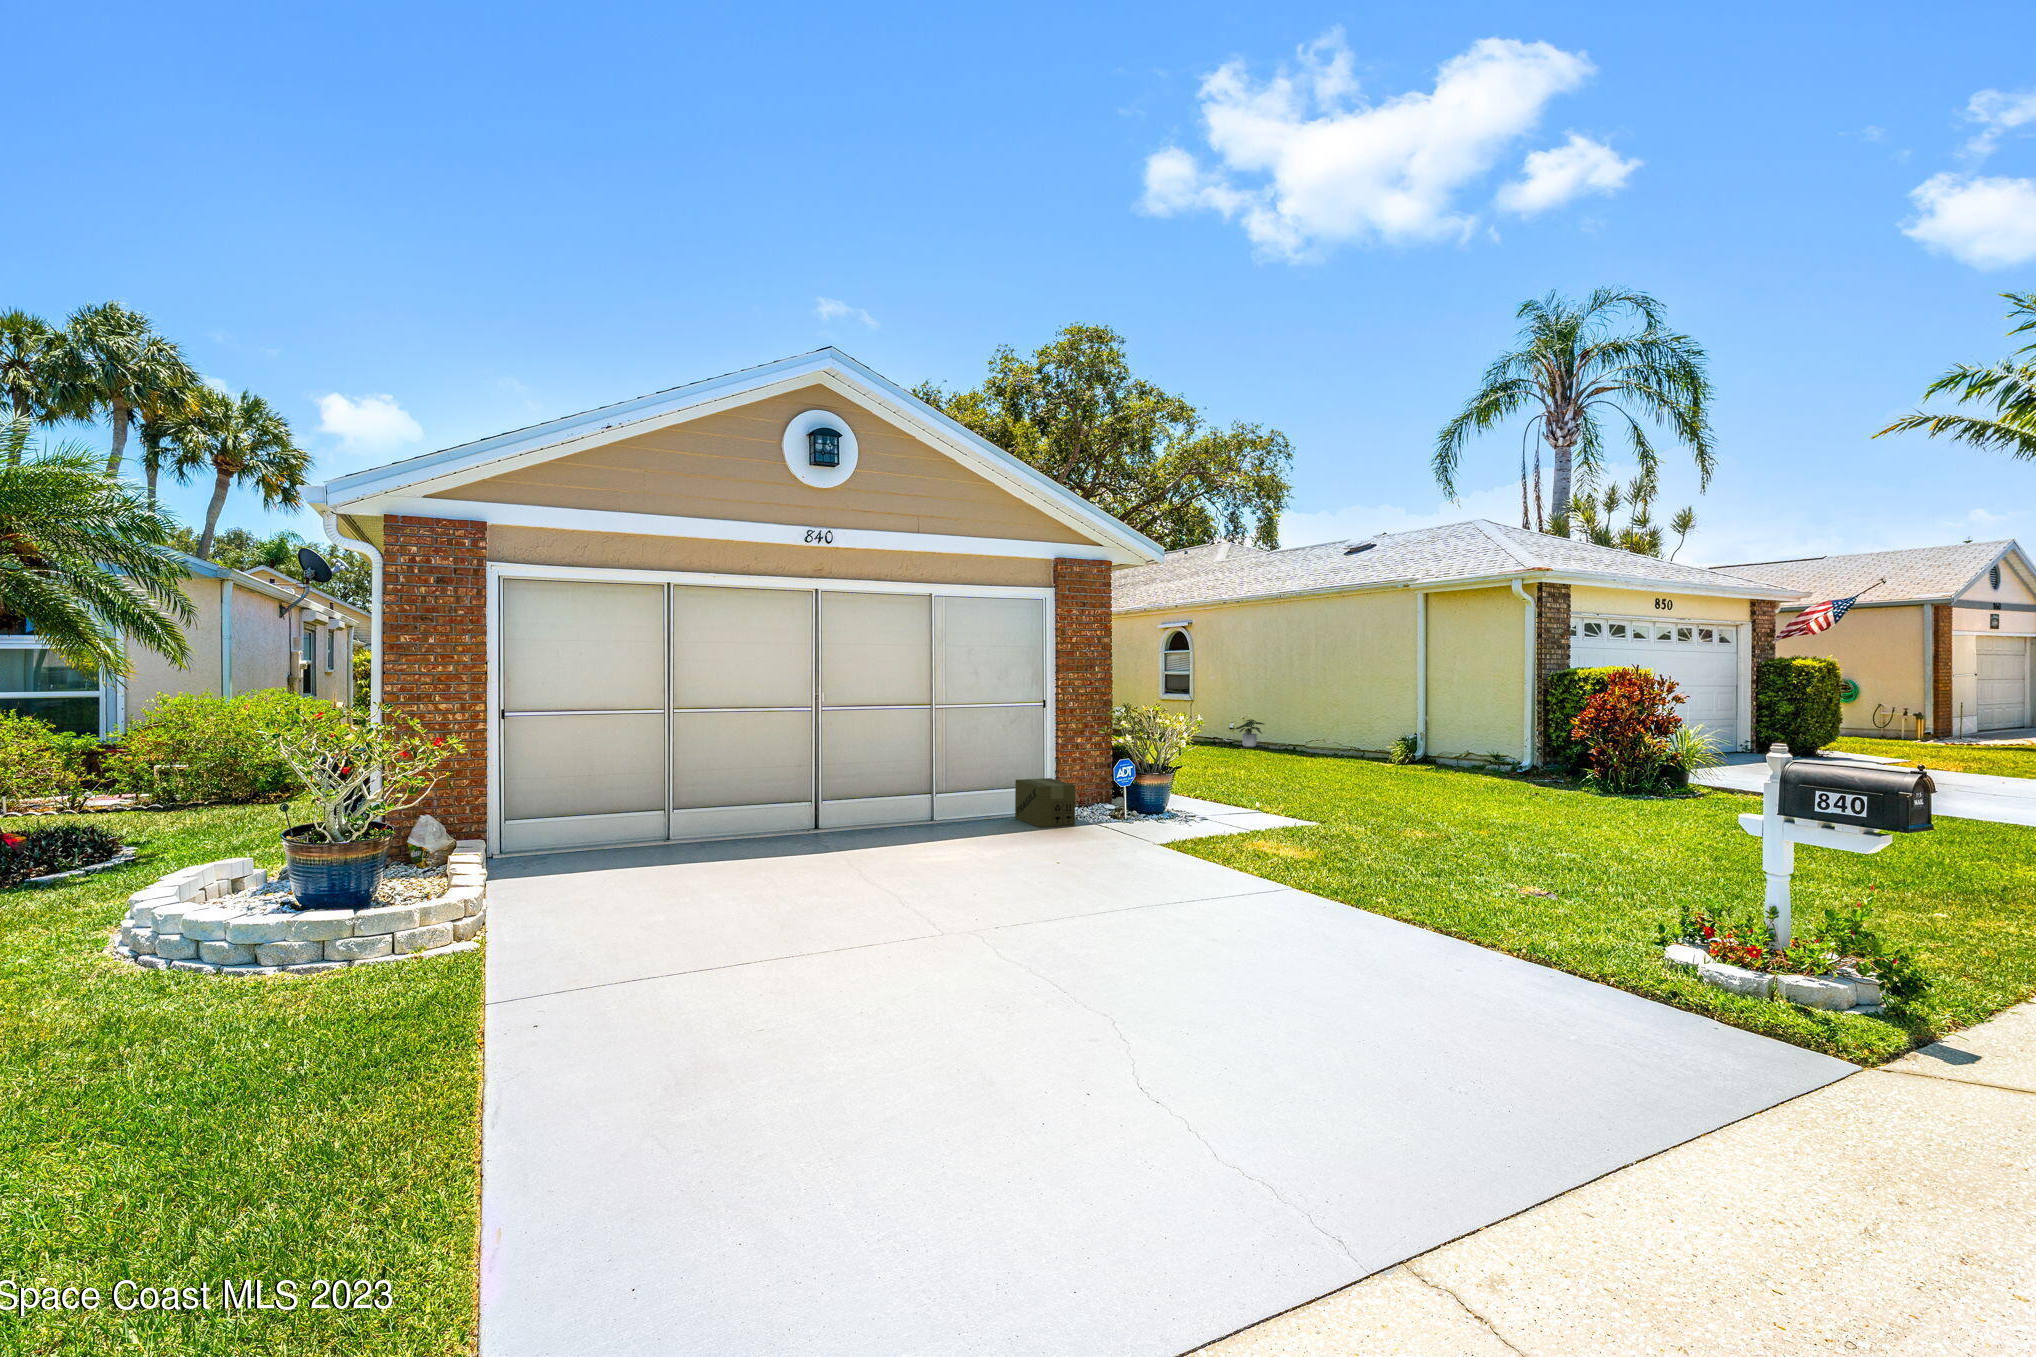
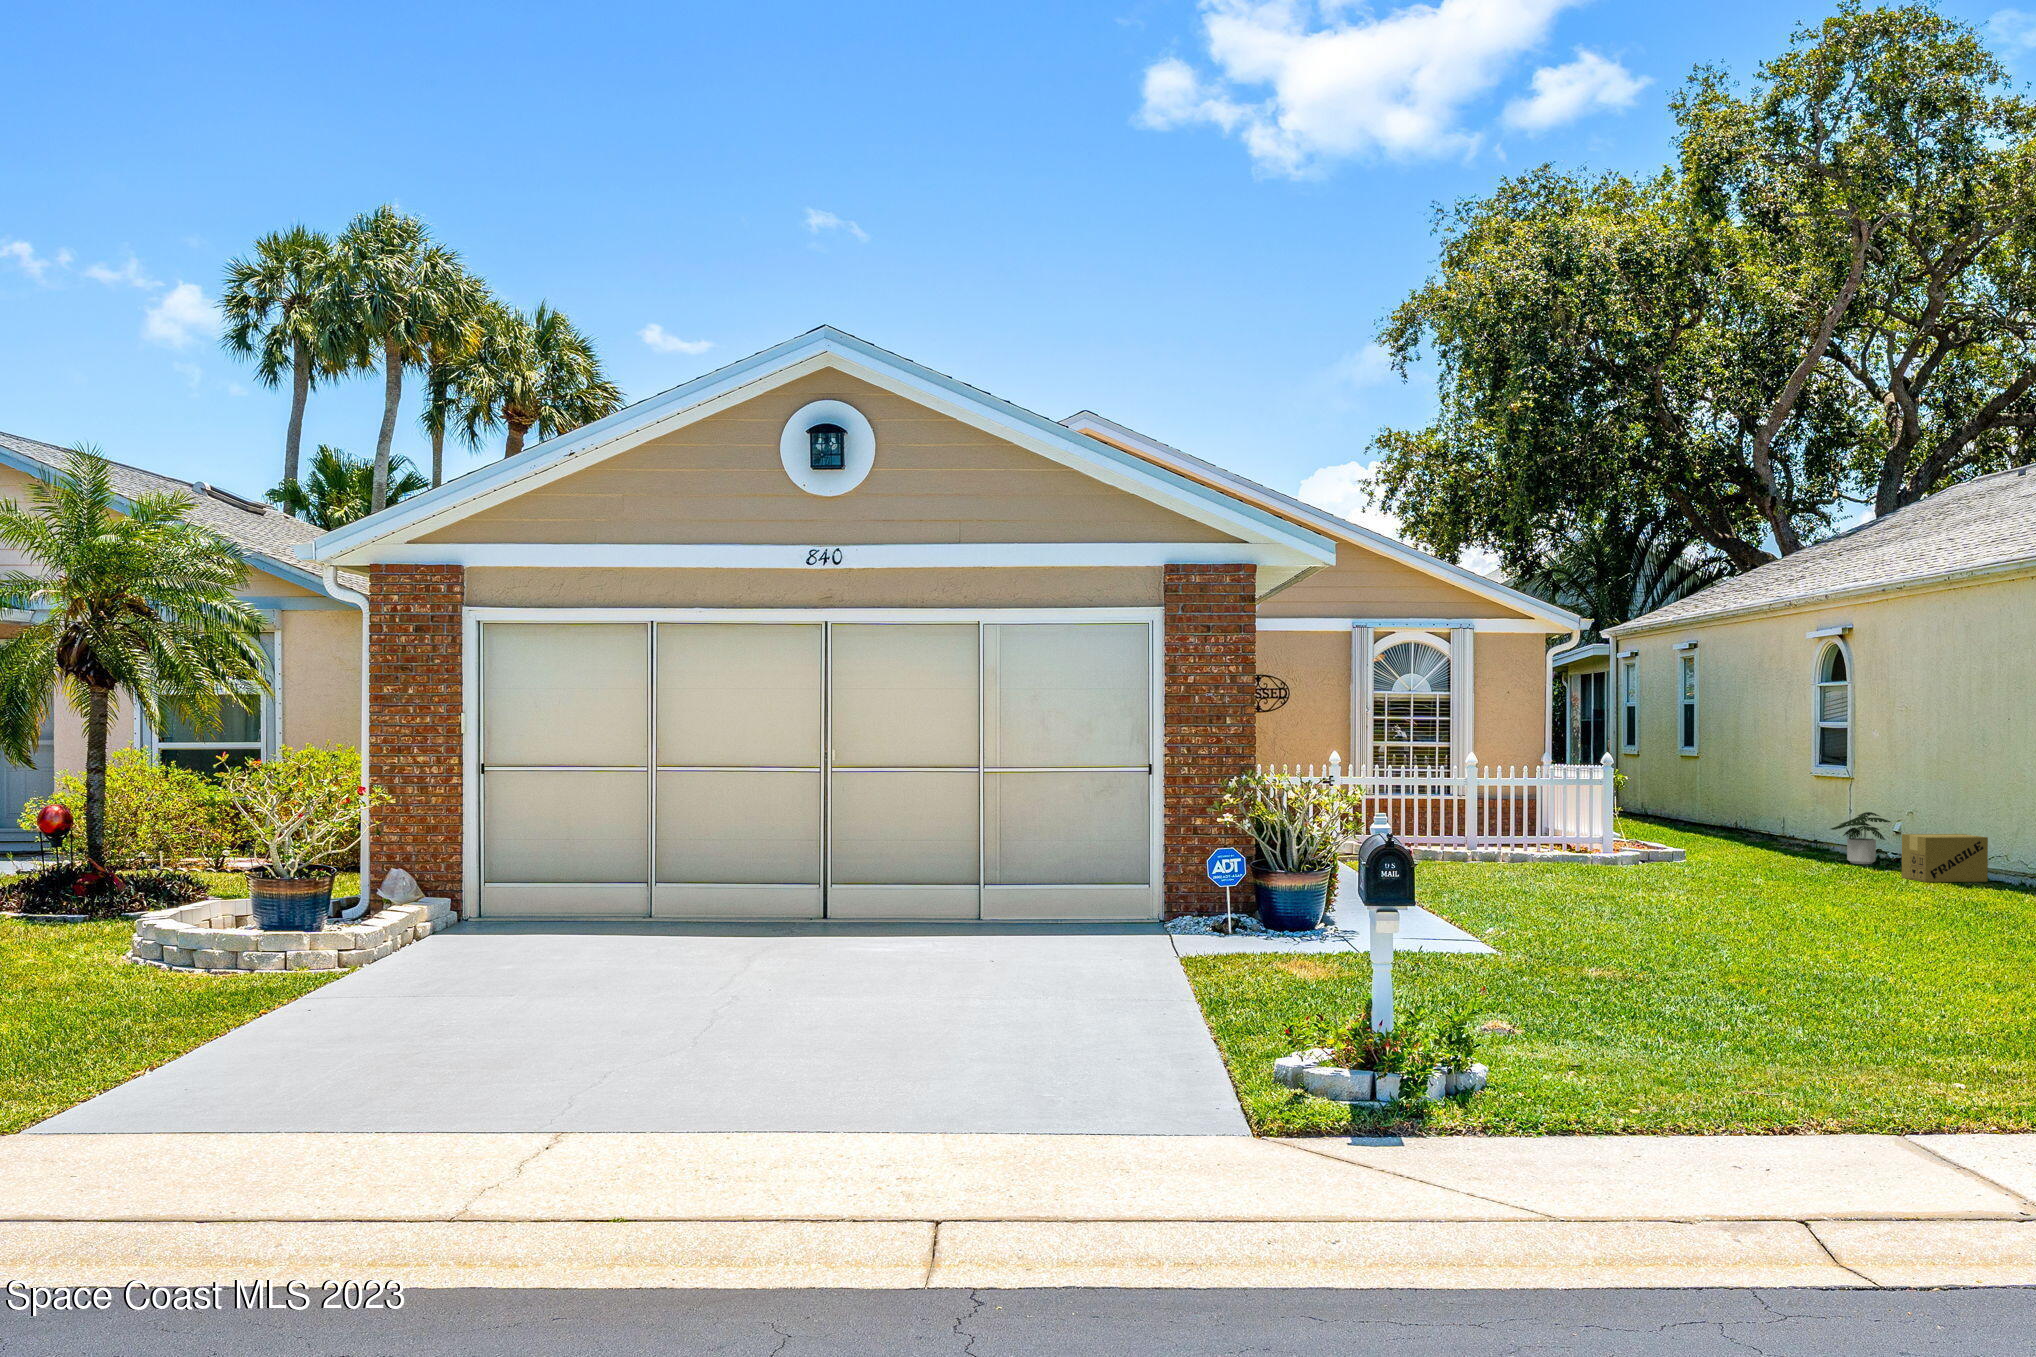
cardboard box: present [1015,778,1075,827] -> present [1902,834,1988,882]

